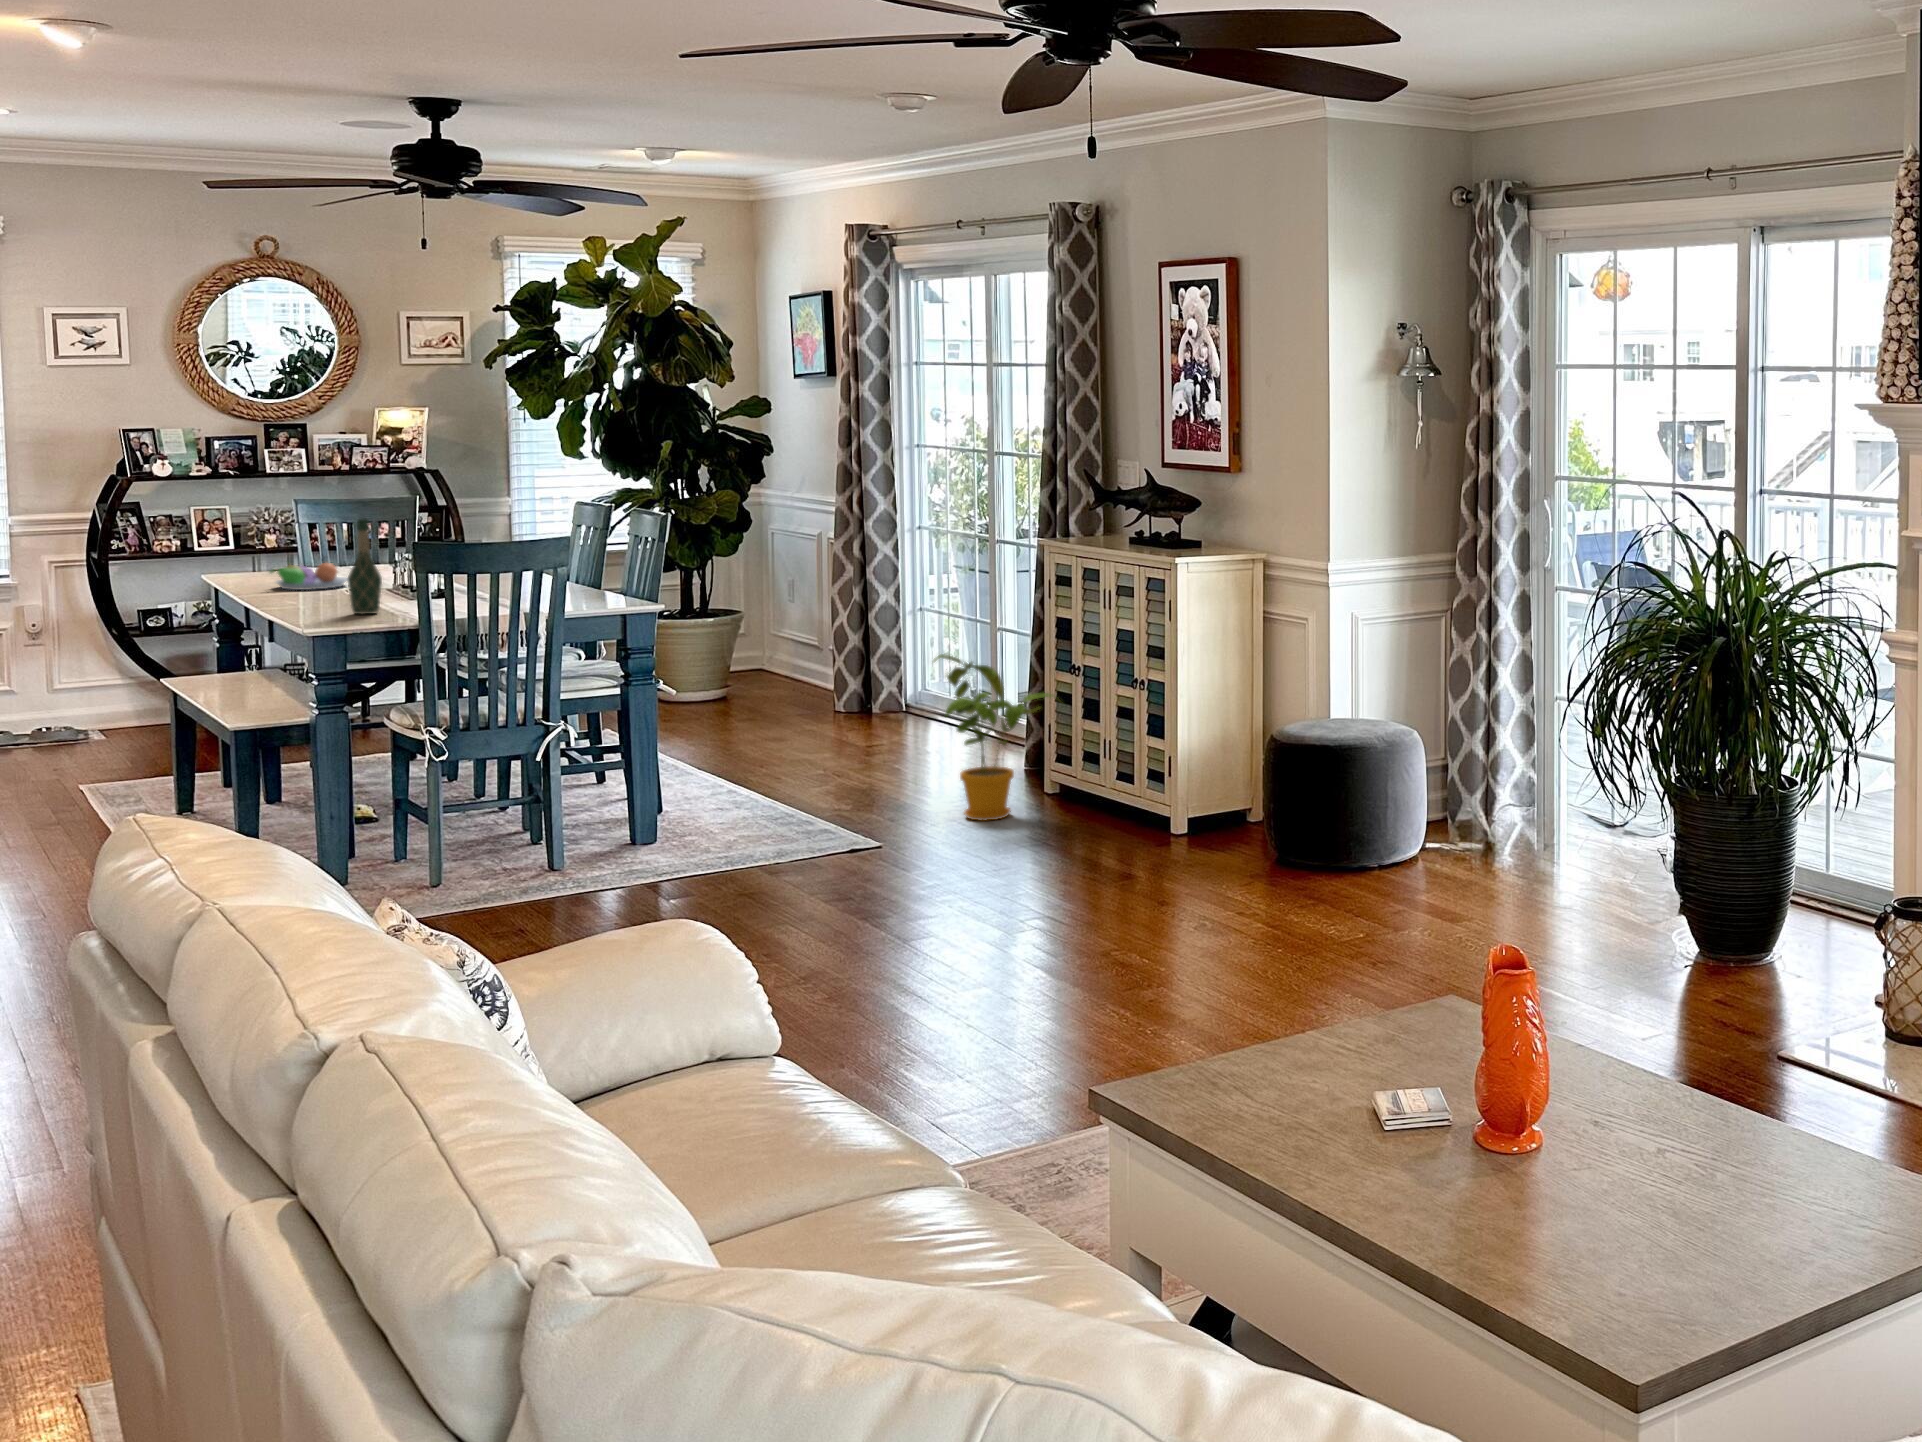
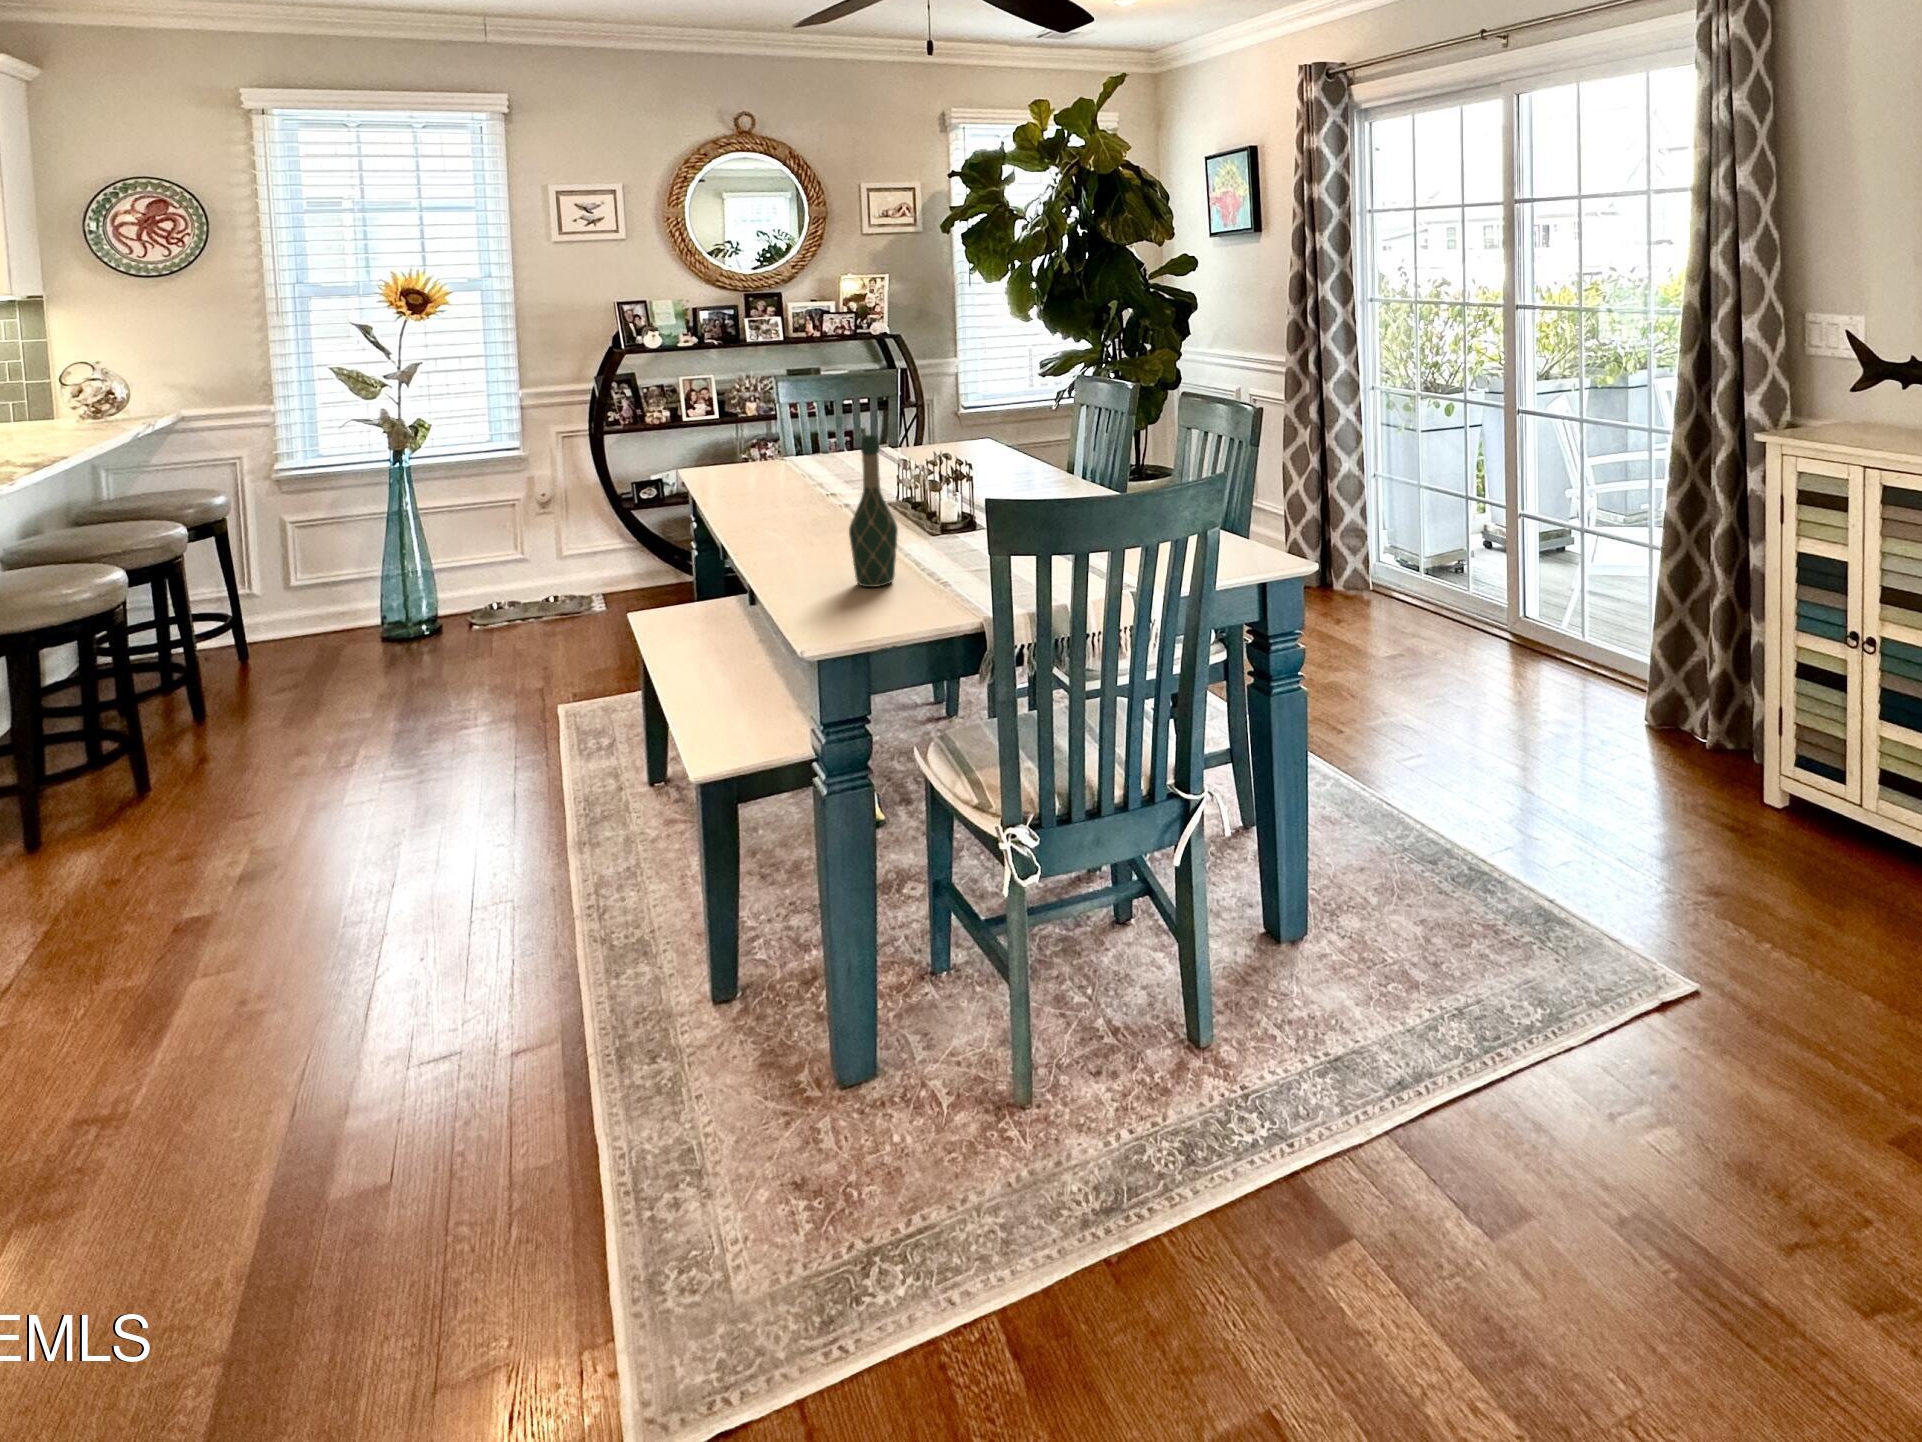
fruit bowl: present [270,563,347,590] -> none [742,467,838,509]
house plant: present [934,654,1052,821] -> none [1645,614,1844,884]

